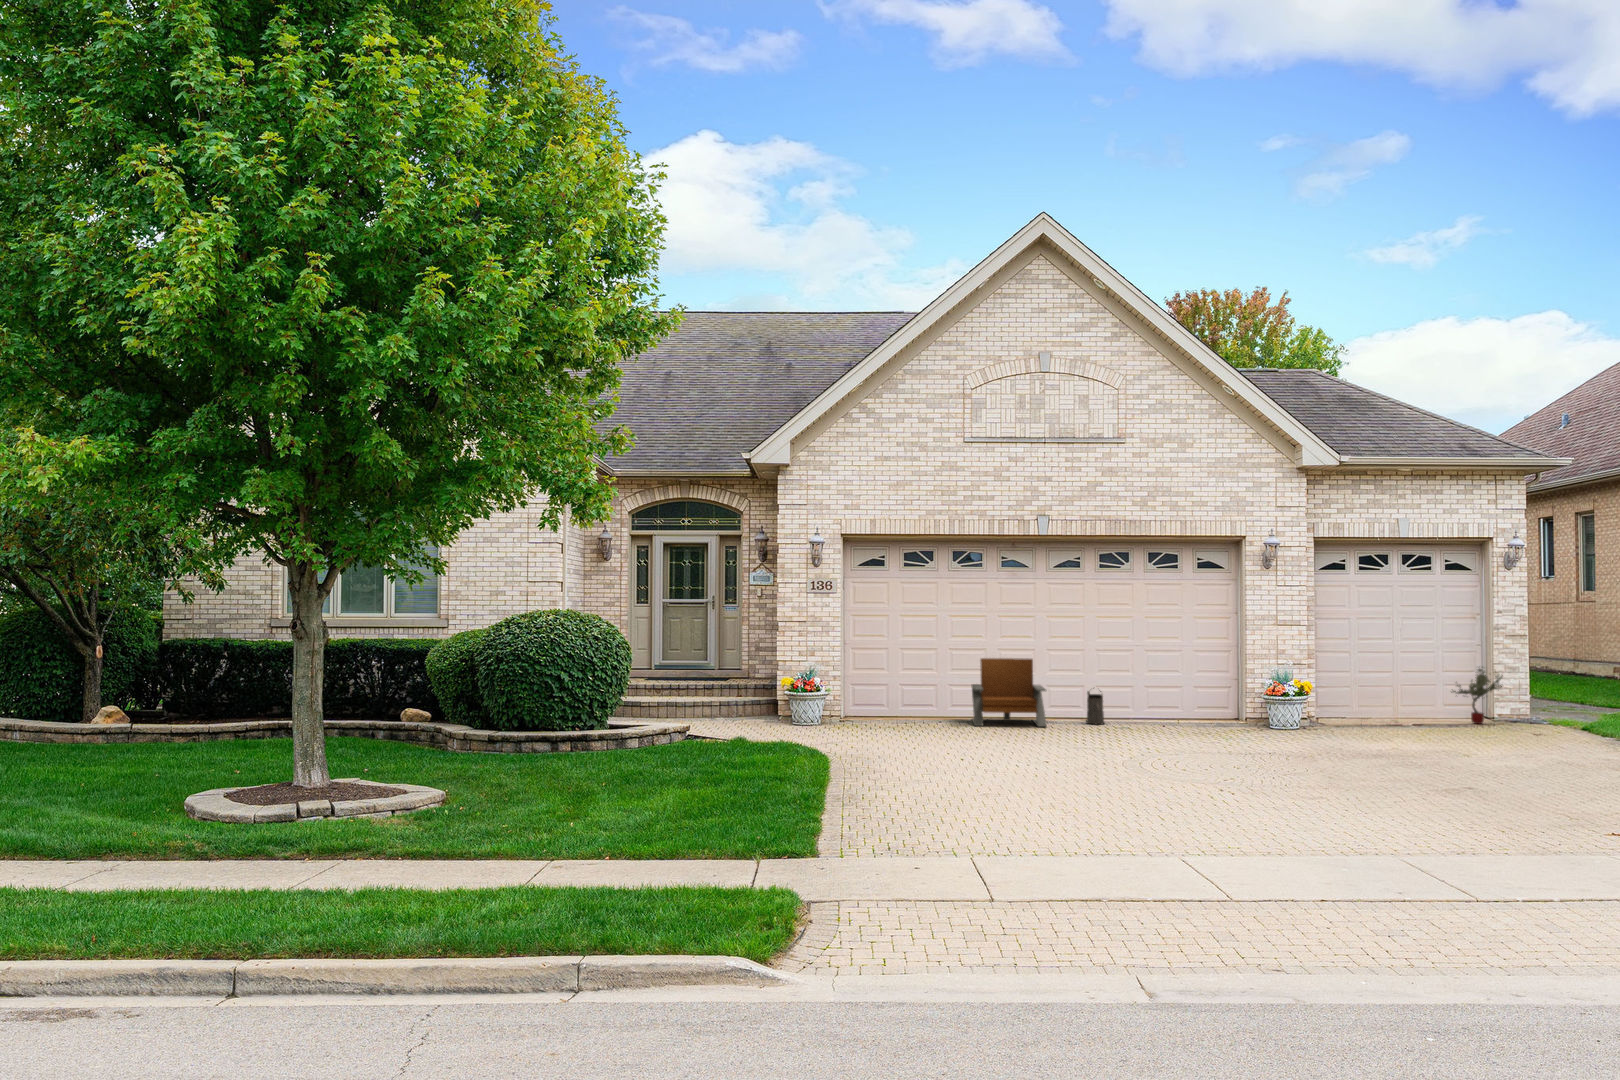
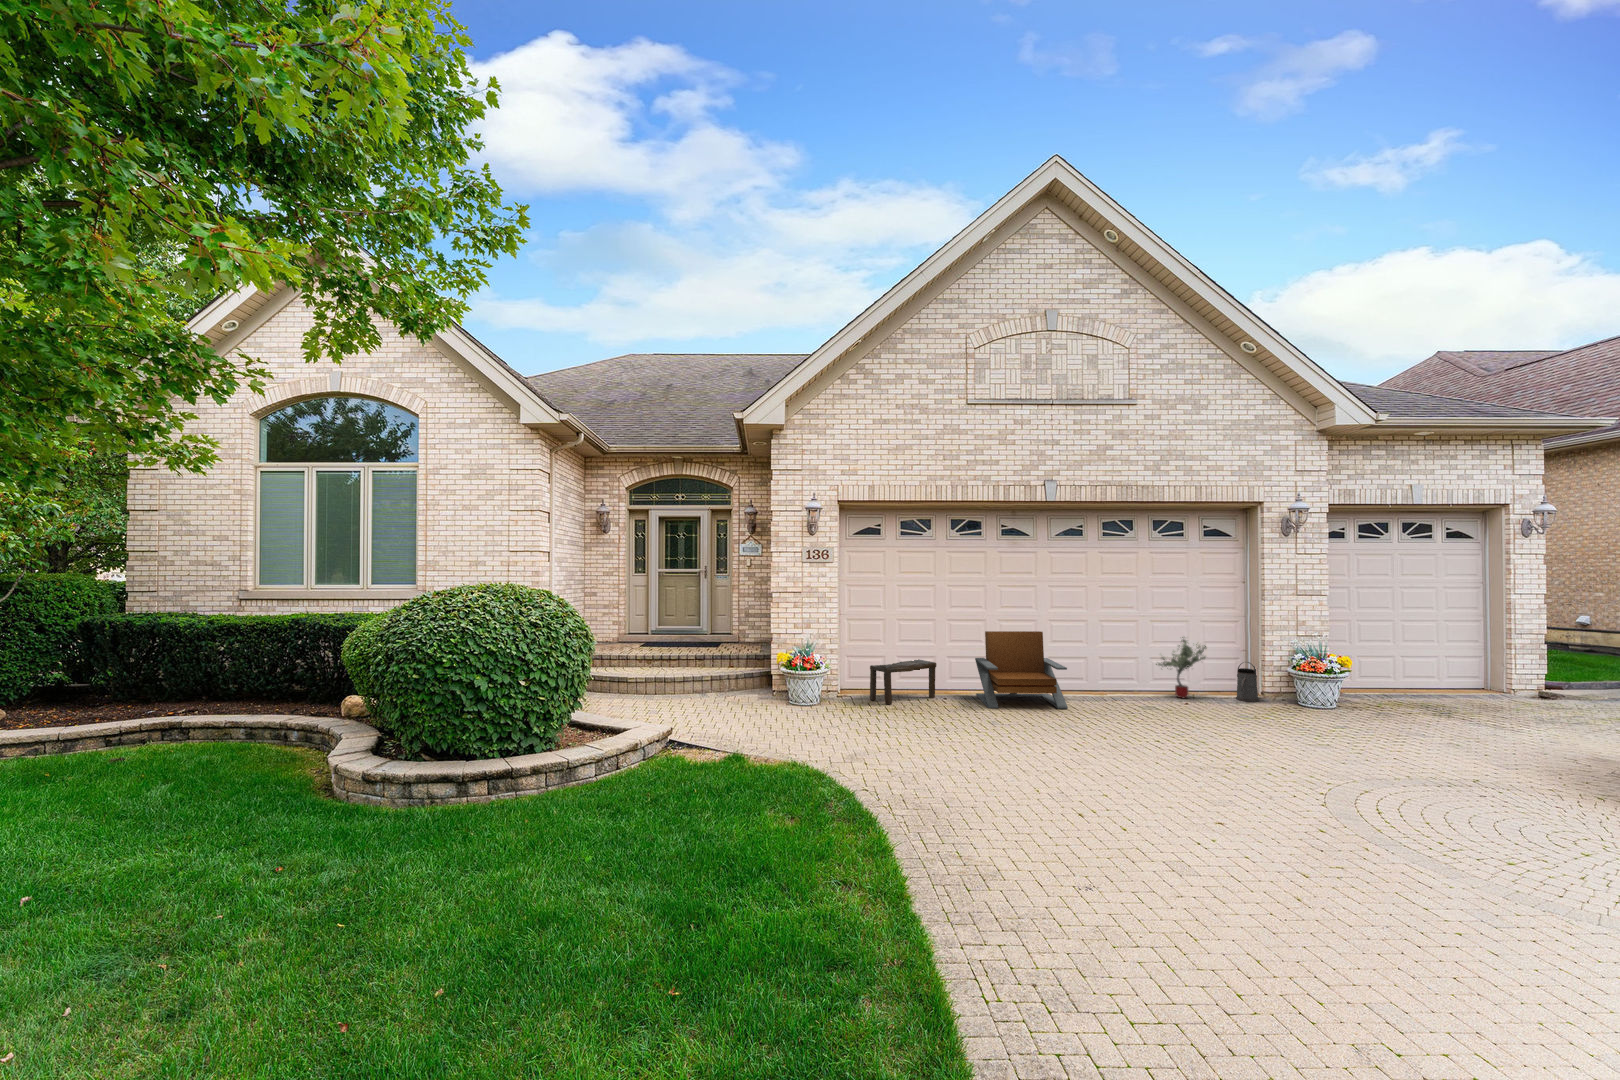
potted tree: present [1453,669,1503,724] -> present [1156,637,1207,698]
bench: none [868,685,932,723] -> present [870,659,936,704]
watering can: present [1086,688,1105,724] -> present [1236,662,1259,702]

